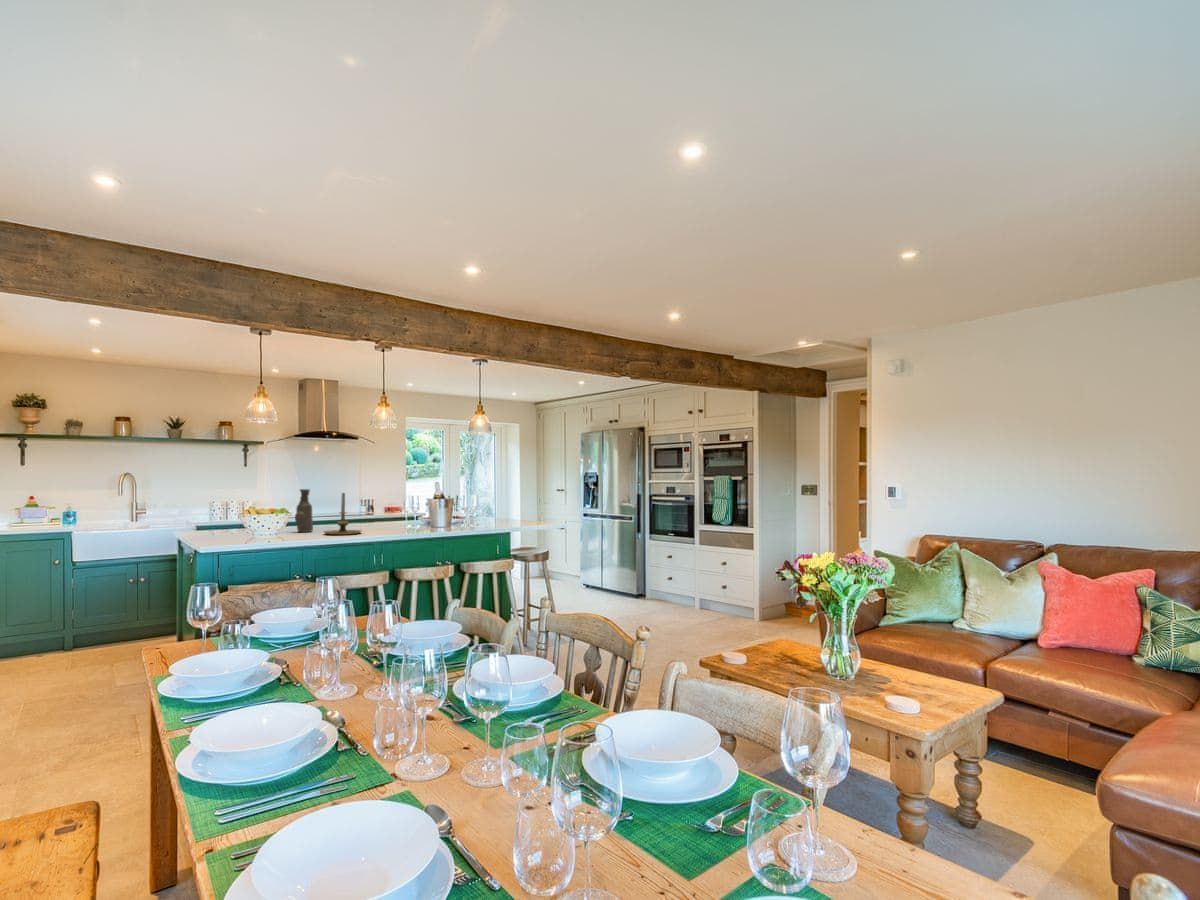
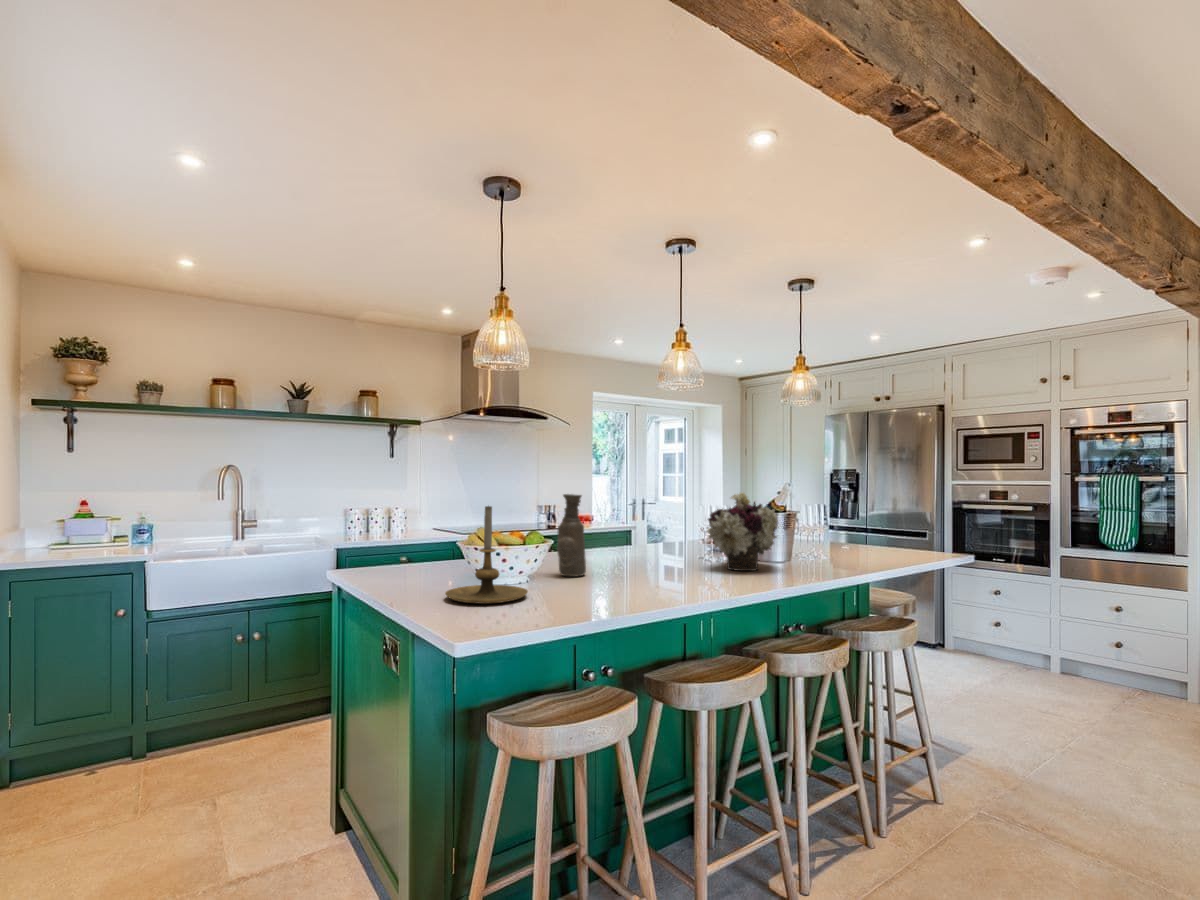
flower arrangement: none [383,487,430,530] -> present [707,492,778,571]
candle holder: present [324,493,361,535] -> present [445,506,528,604]

